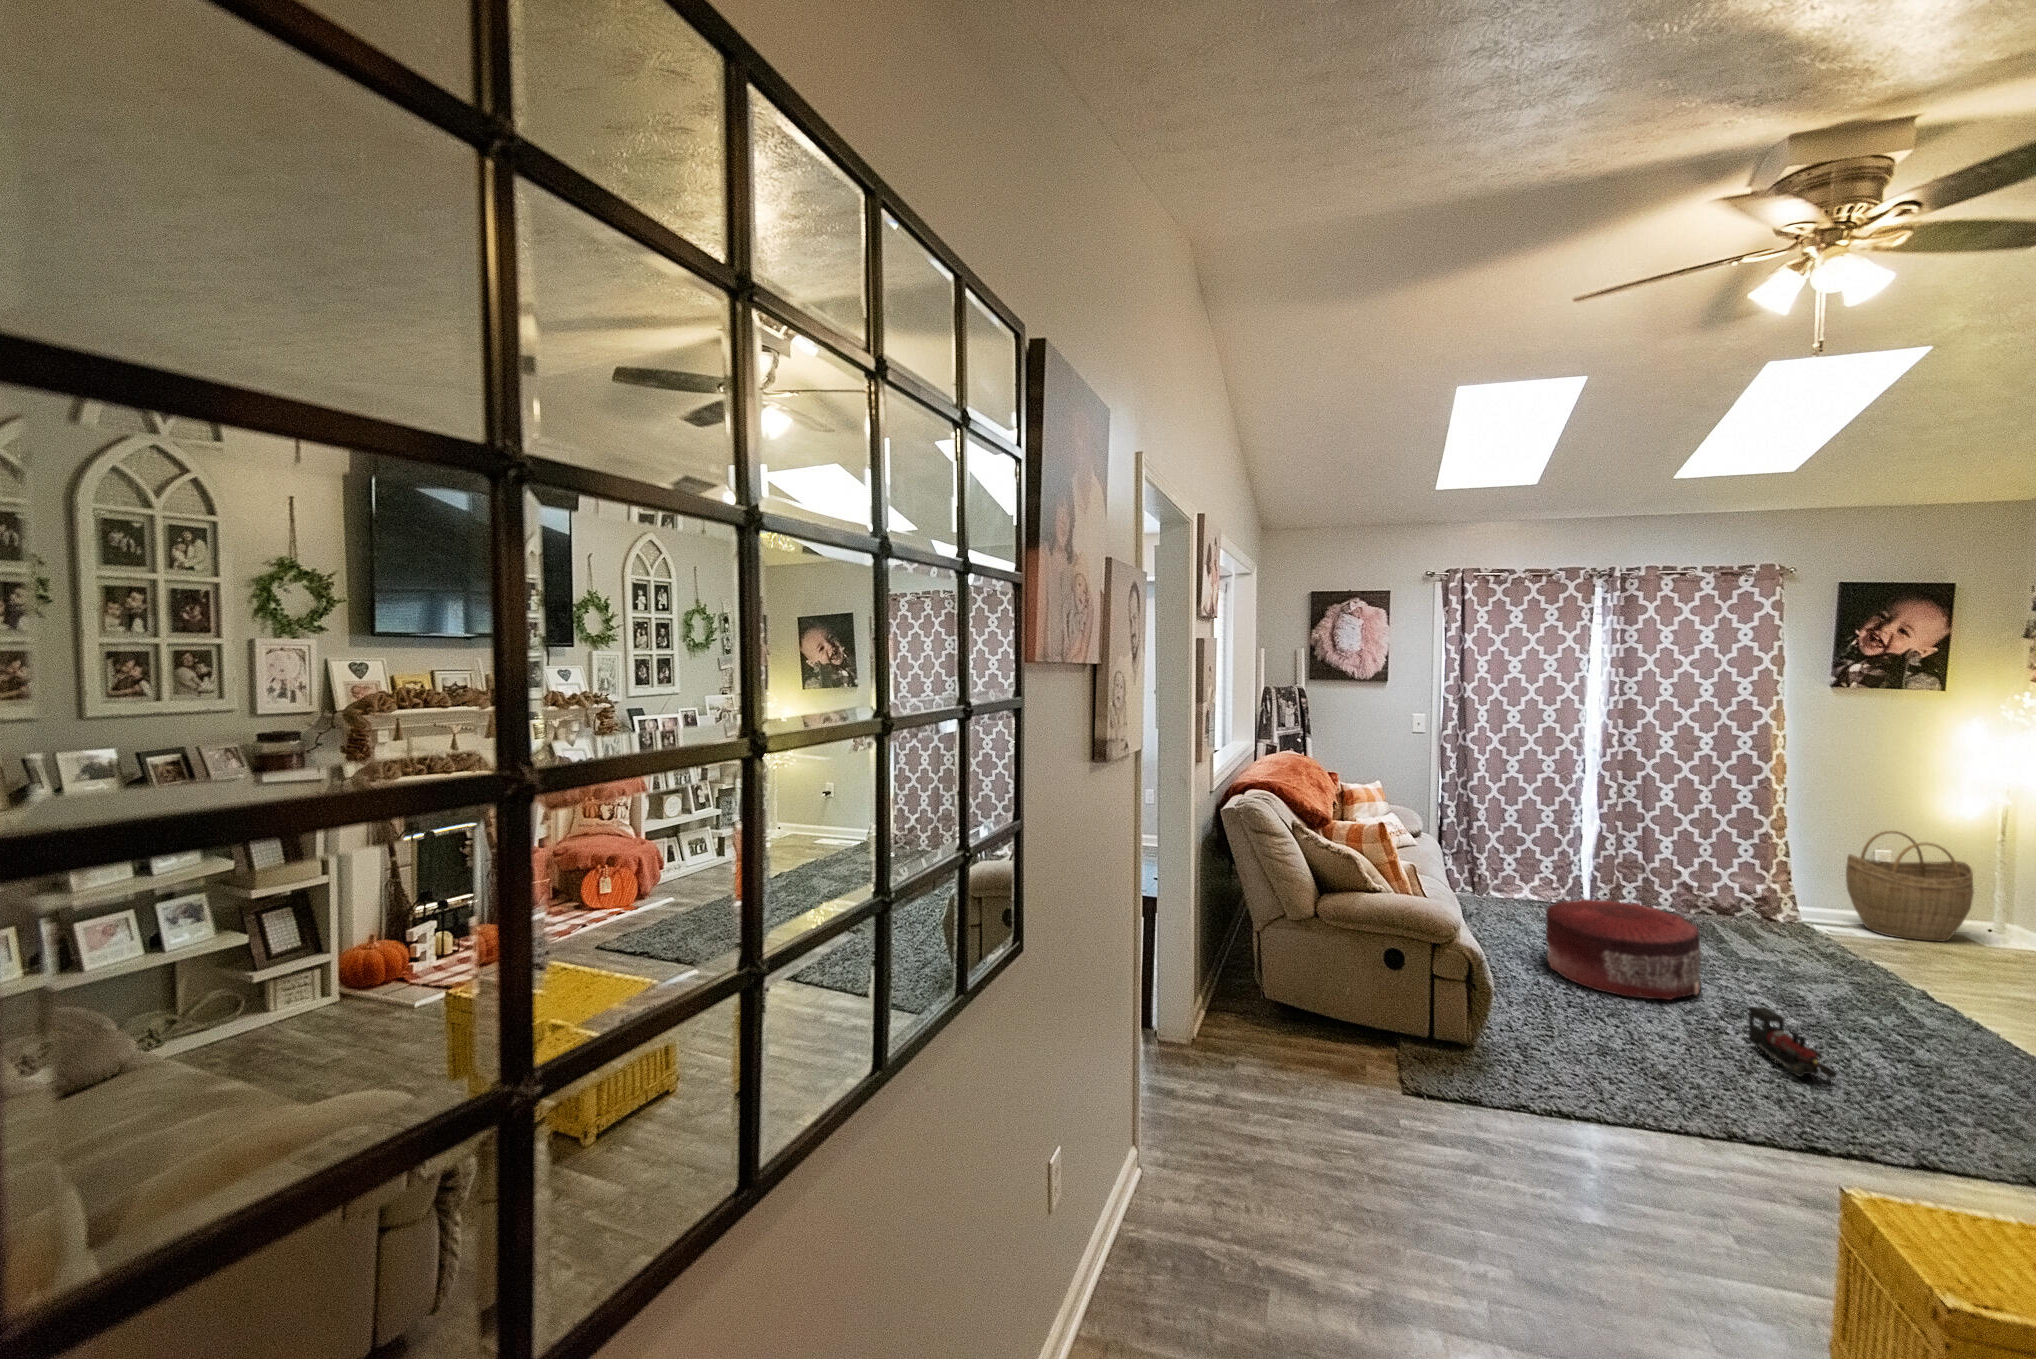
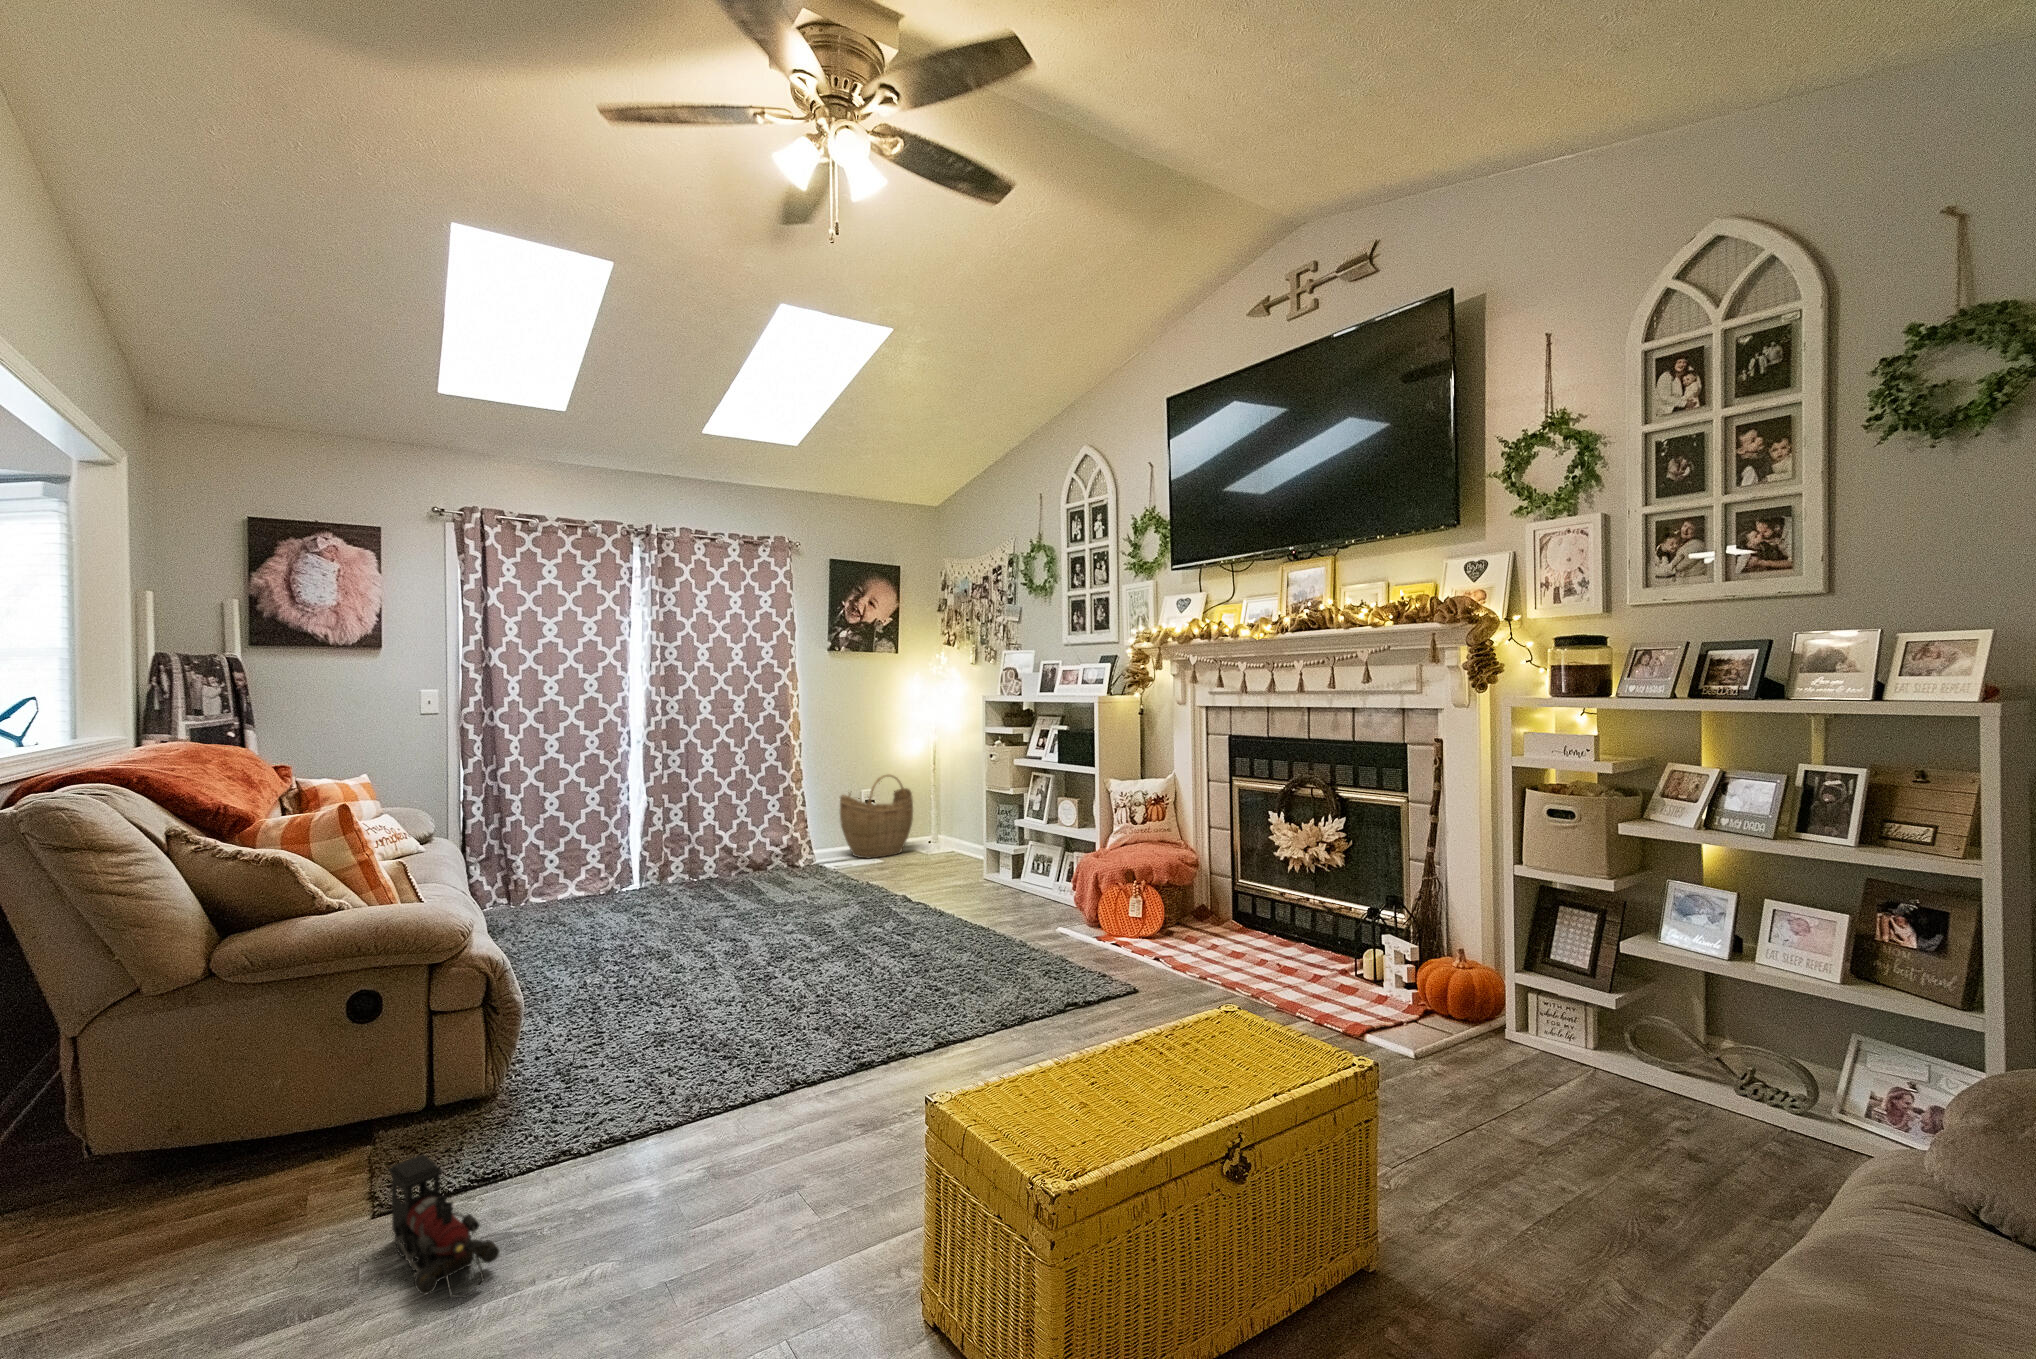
pouf: present [1546,898,1702,1000] -> none [592,867,748,974]
toy train: present [1748,1007,1837,1087] -> present [389,1154,499,1298]

